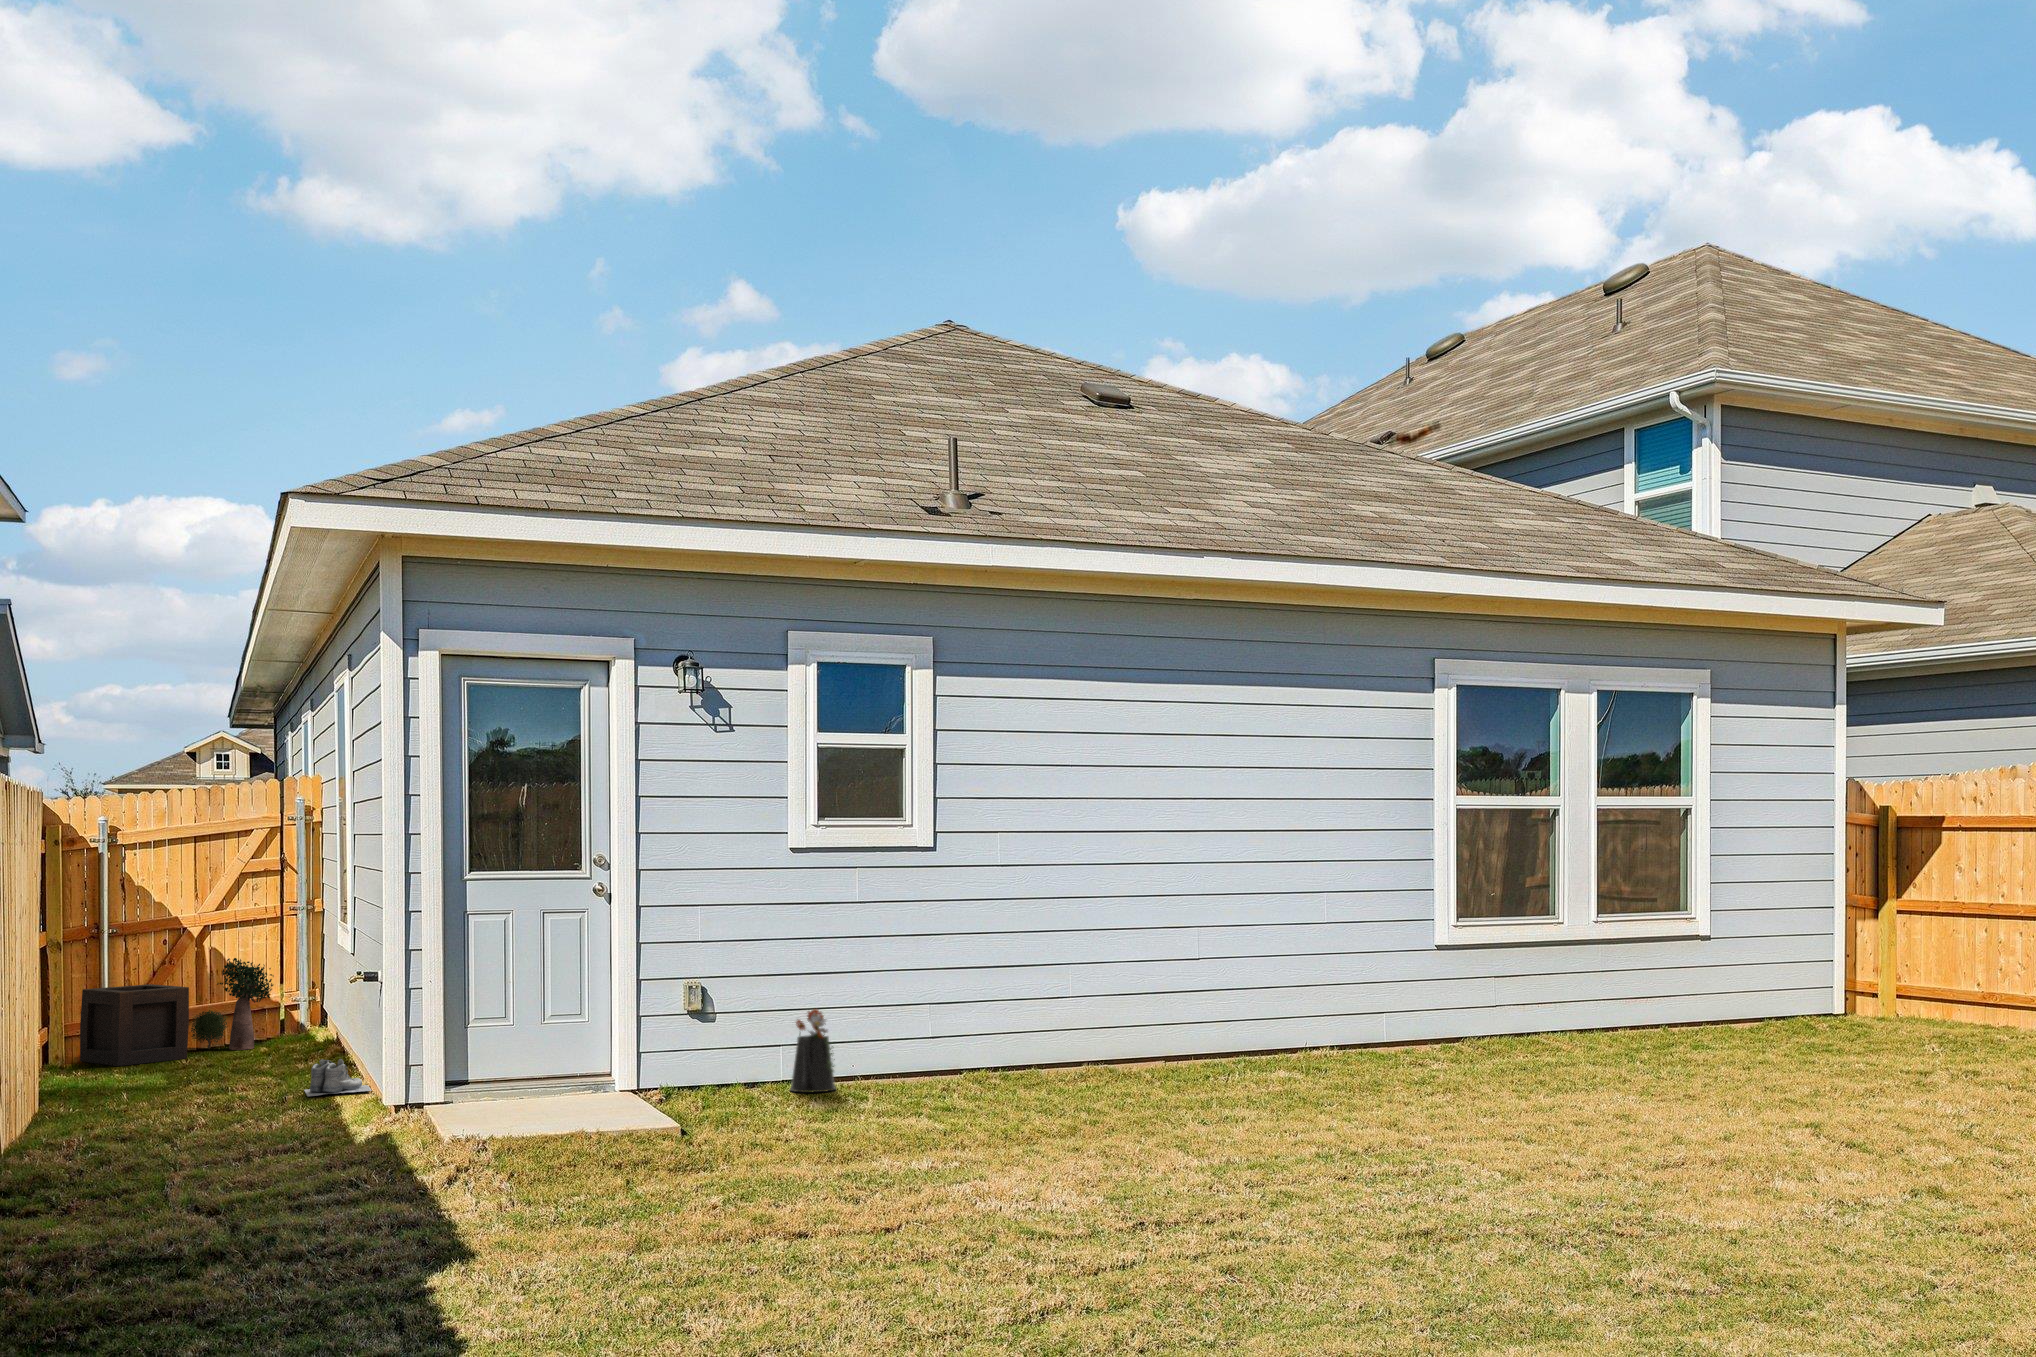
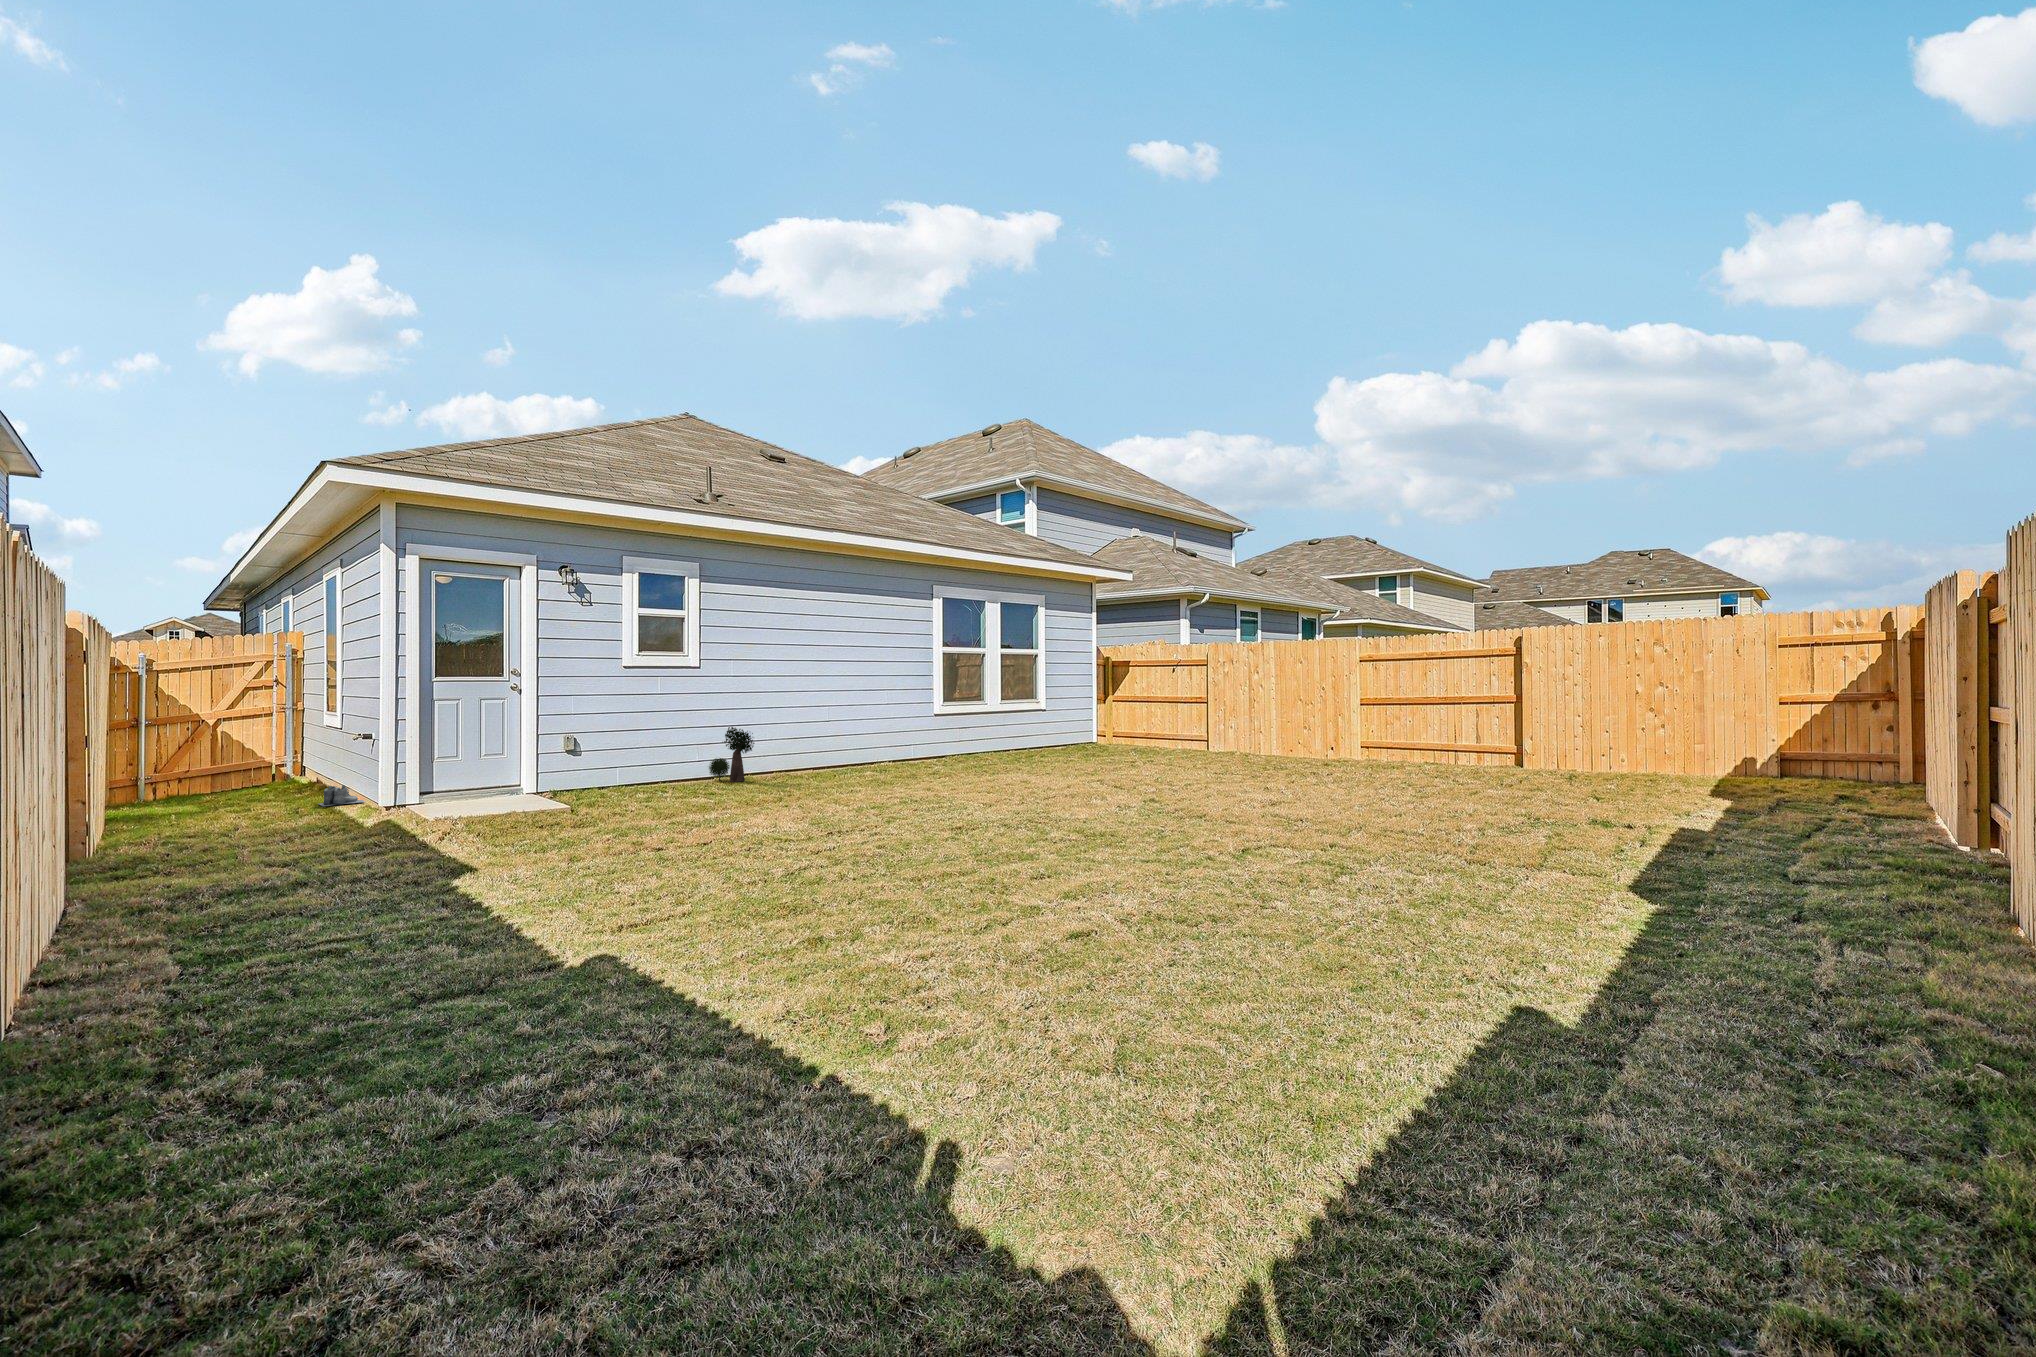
potted plant: present [191,958,274,1050] -> present [709,727,754,782]
wooden crate: present [80,984,189,1066] -> none [130,754,214,802]
watering can: present [790,1009,836,1092] -> none [625,748,650,790]

